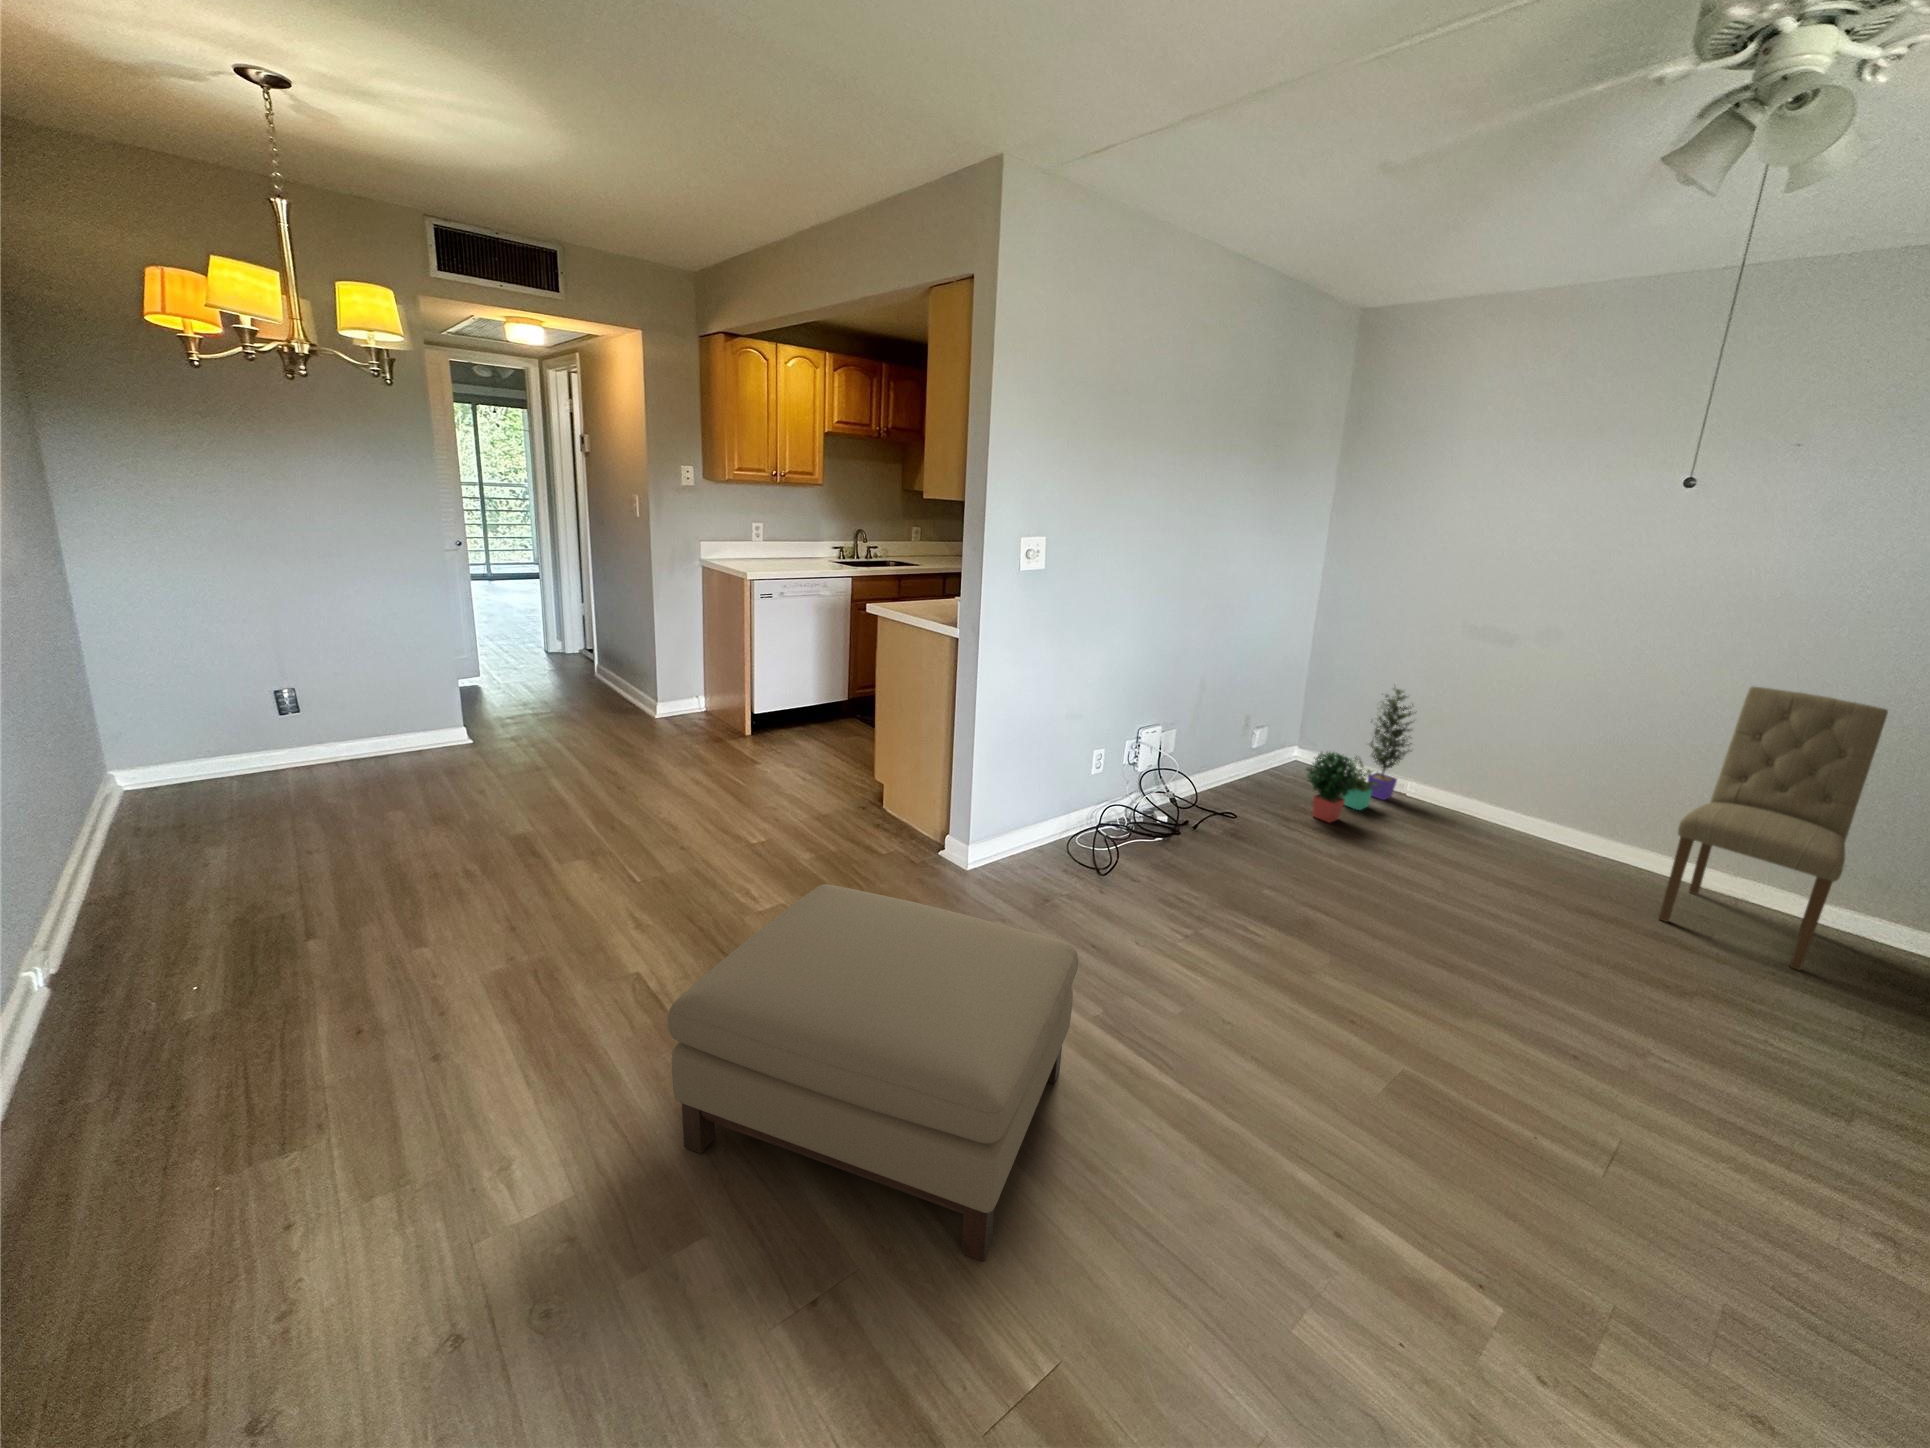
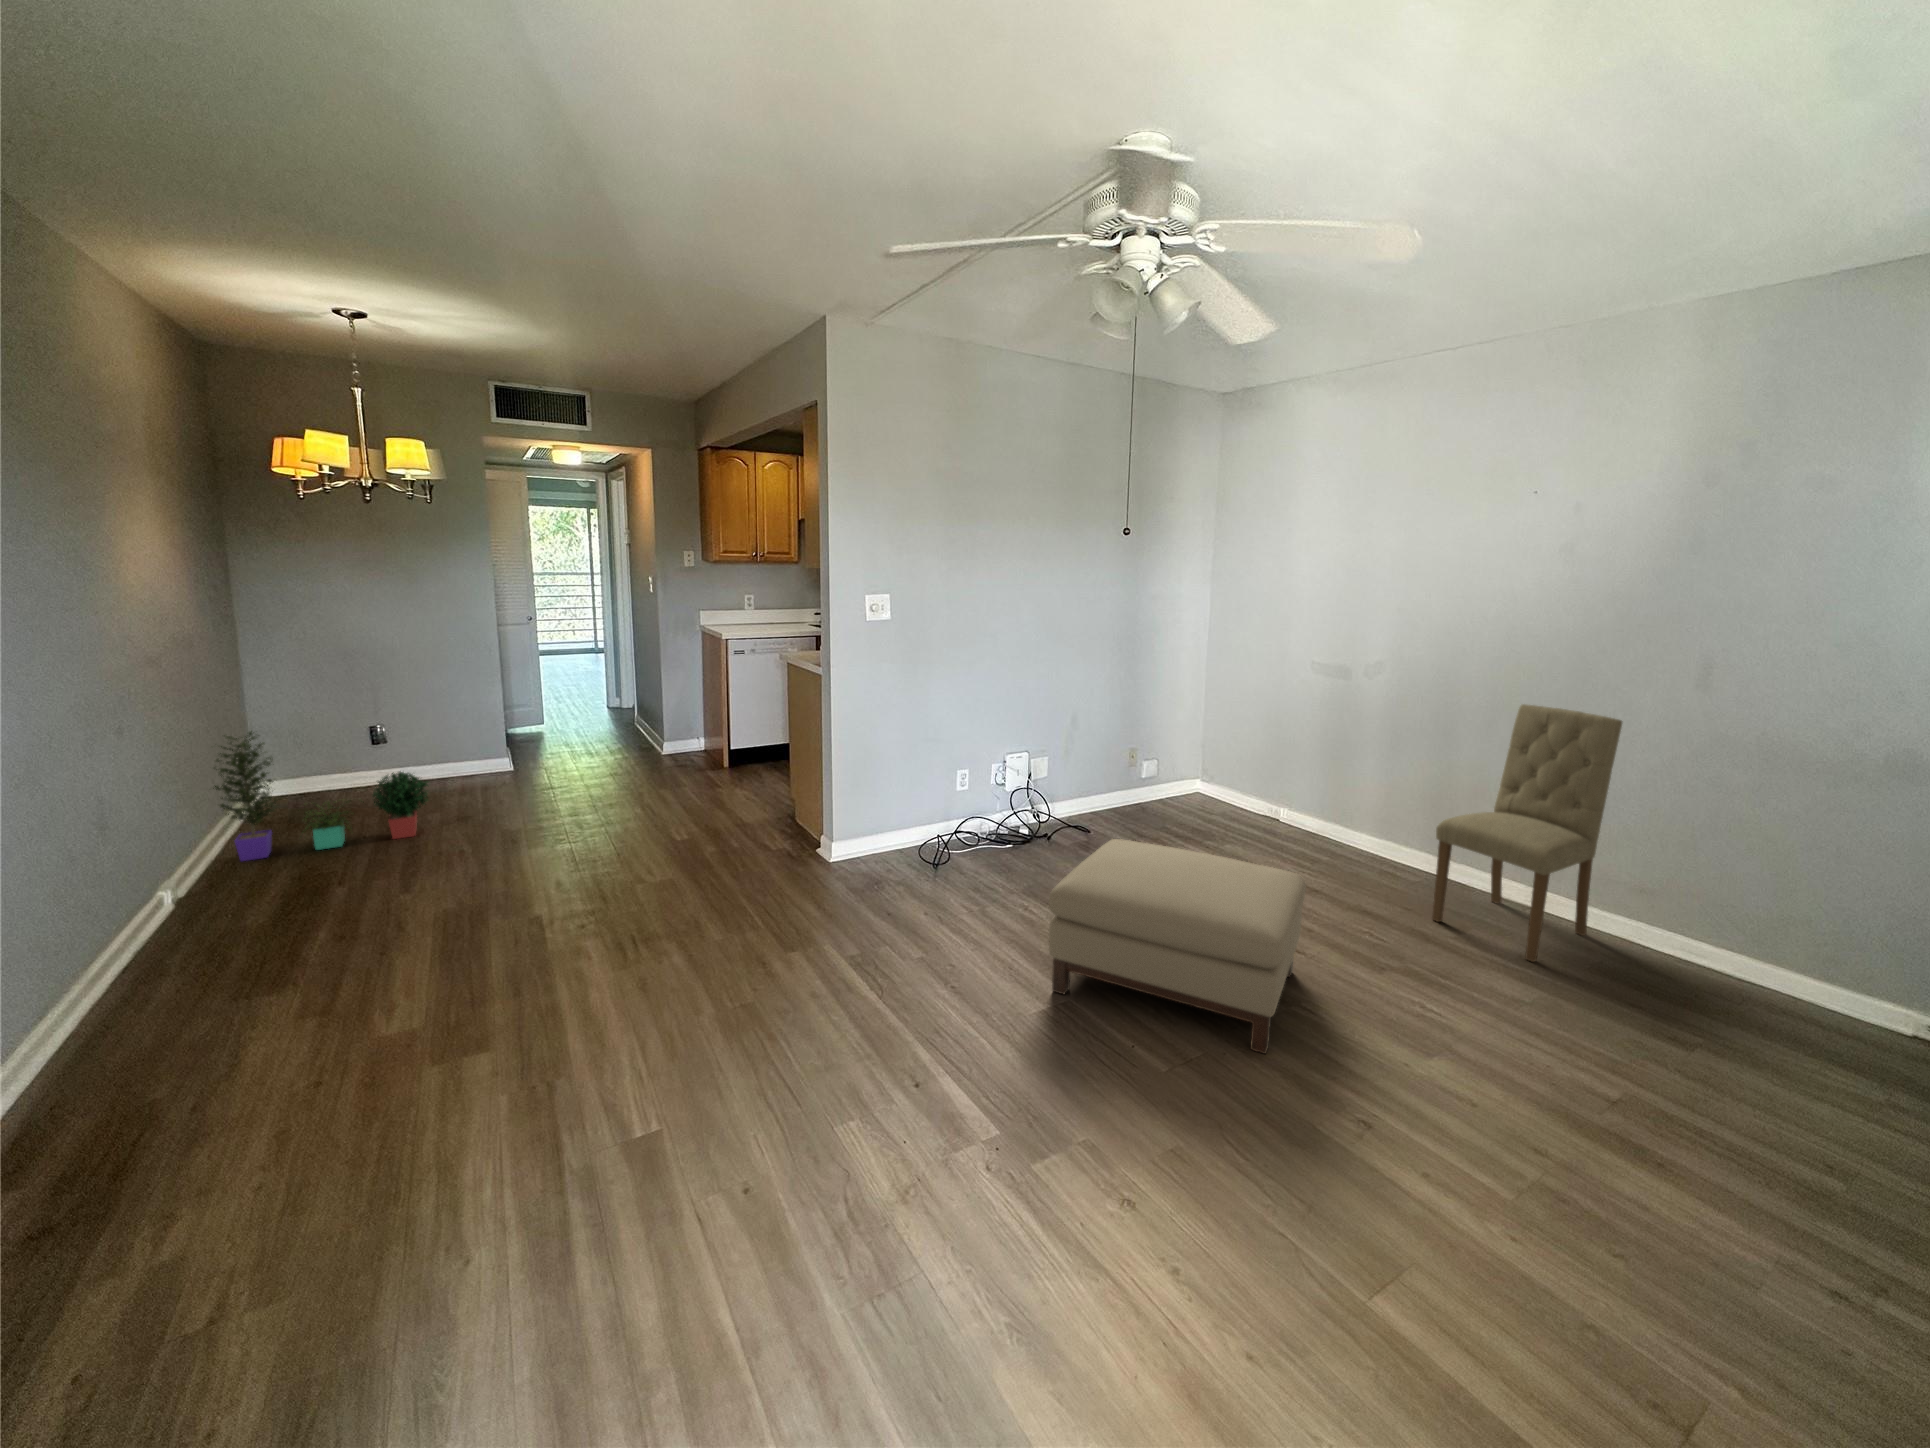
potted plant: present [1307,684,1414,822] -> present [213,731,428,861]
ottoman: present [668,884,1078,1261] -> present [1049,839,1306,1054]

